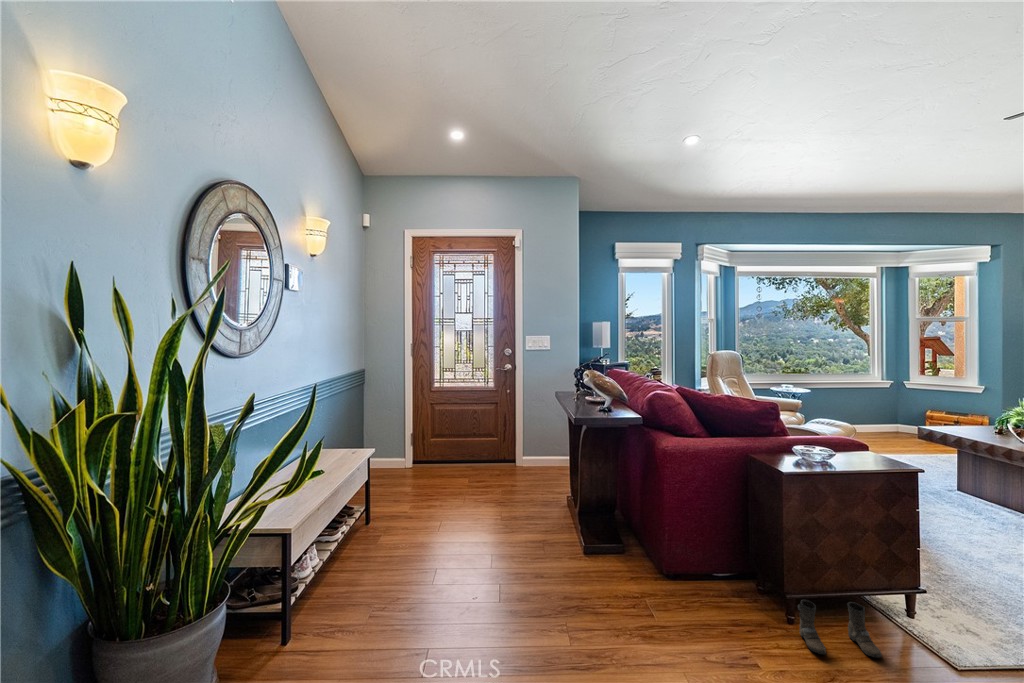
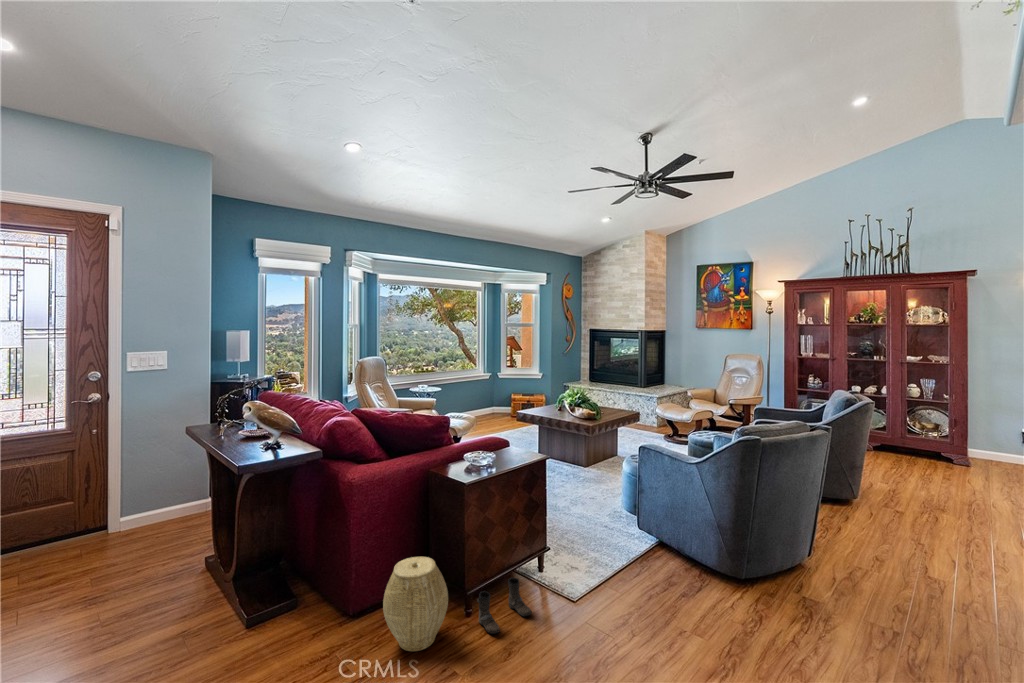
woven basket: none [685,531,758,628] -> present [383,556,448,651]

